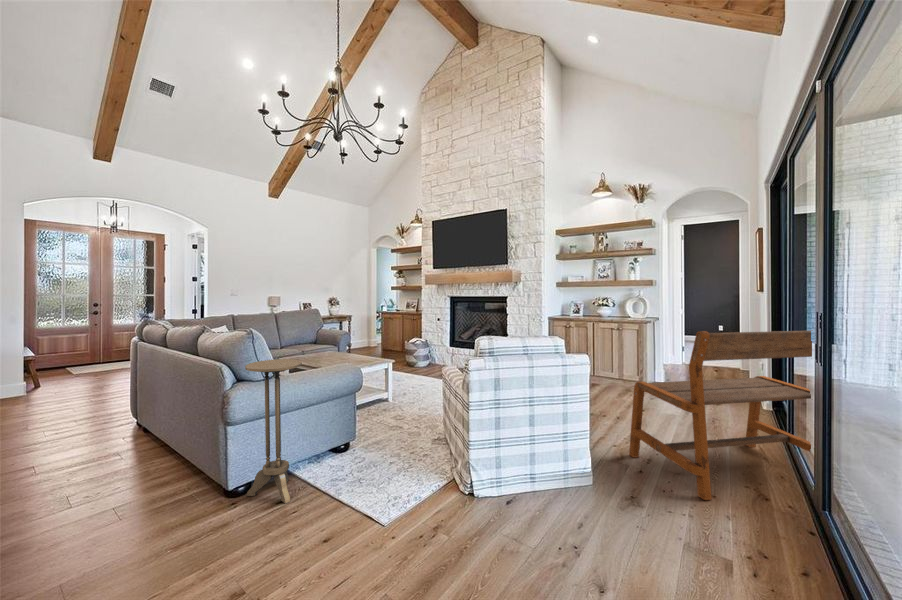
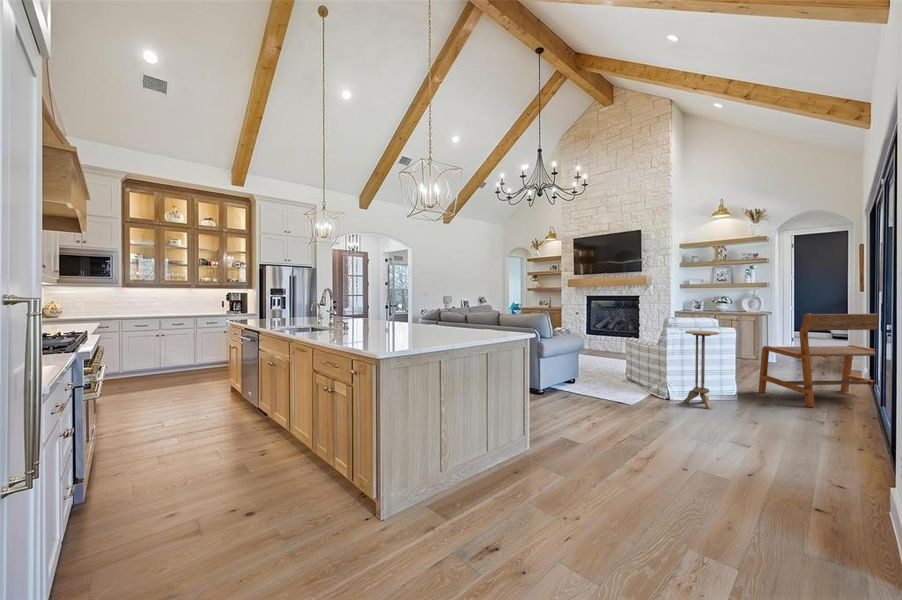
side table: present [245,359,302,504] -> present [683,330,719,409]

